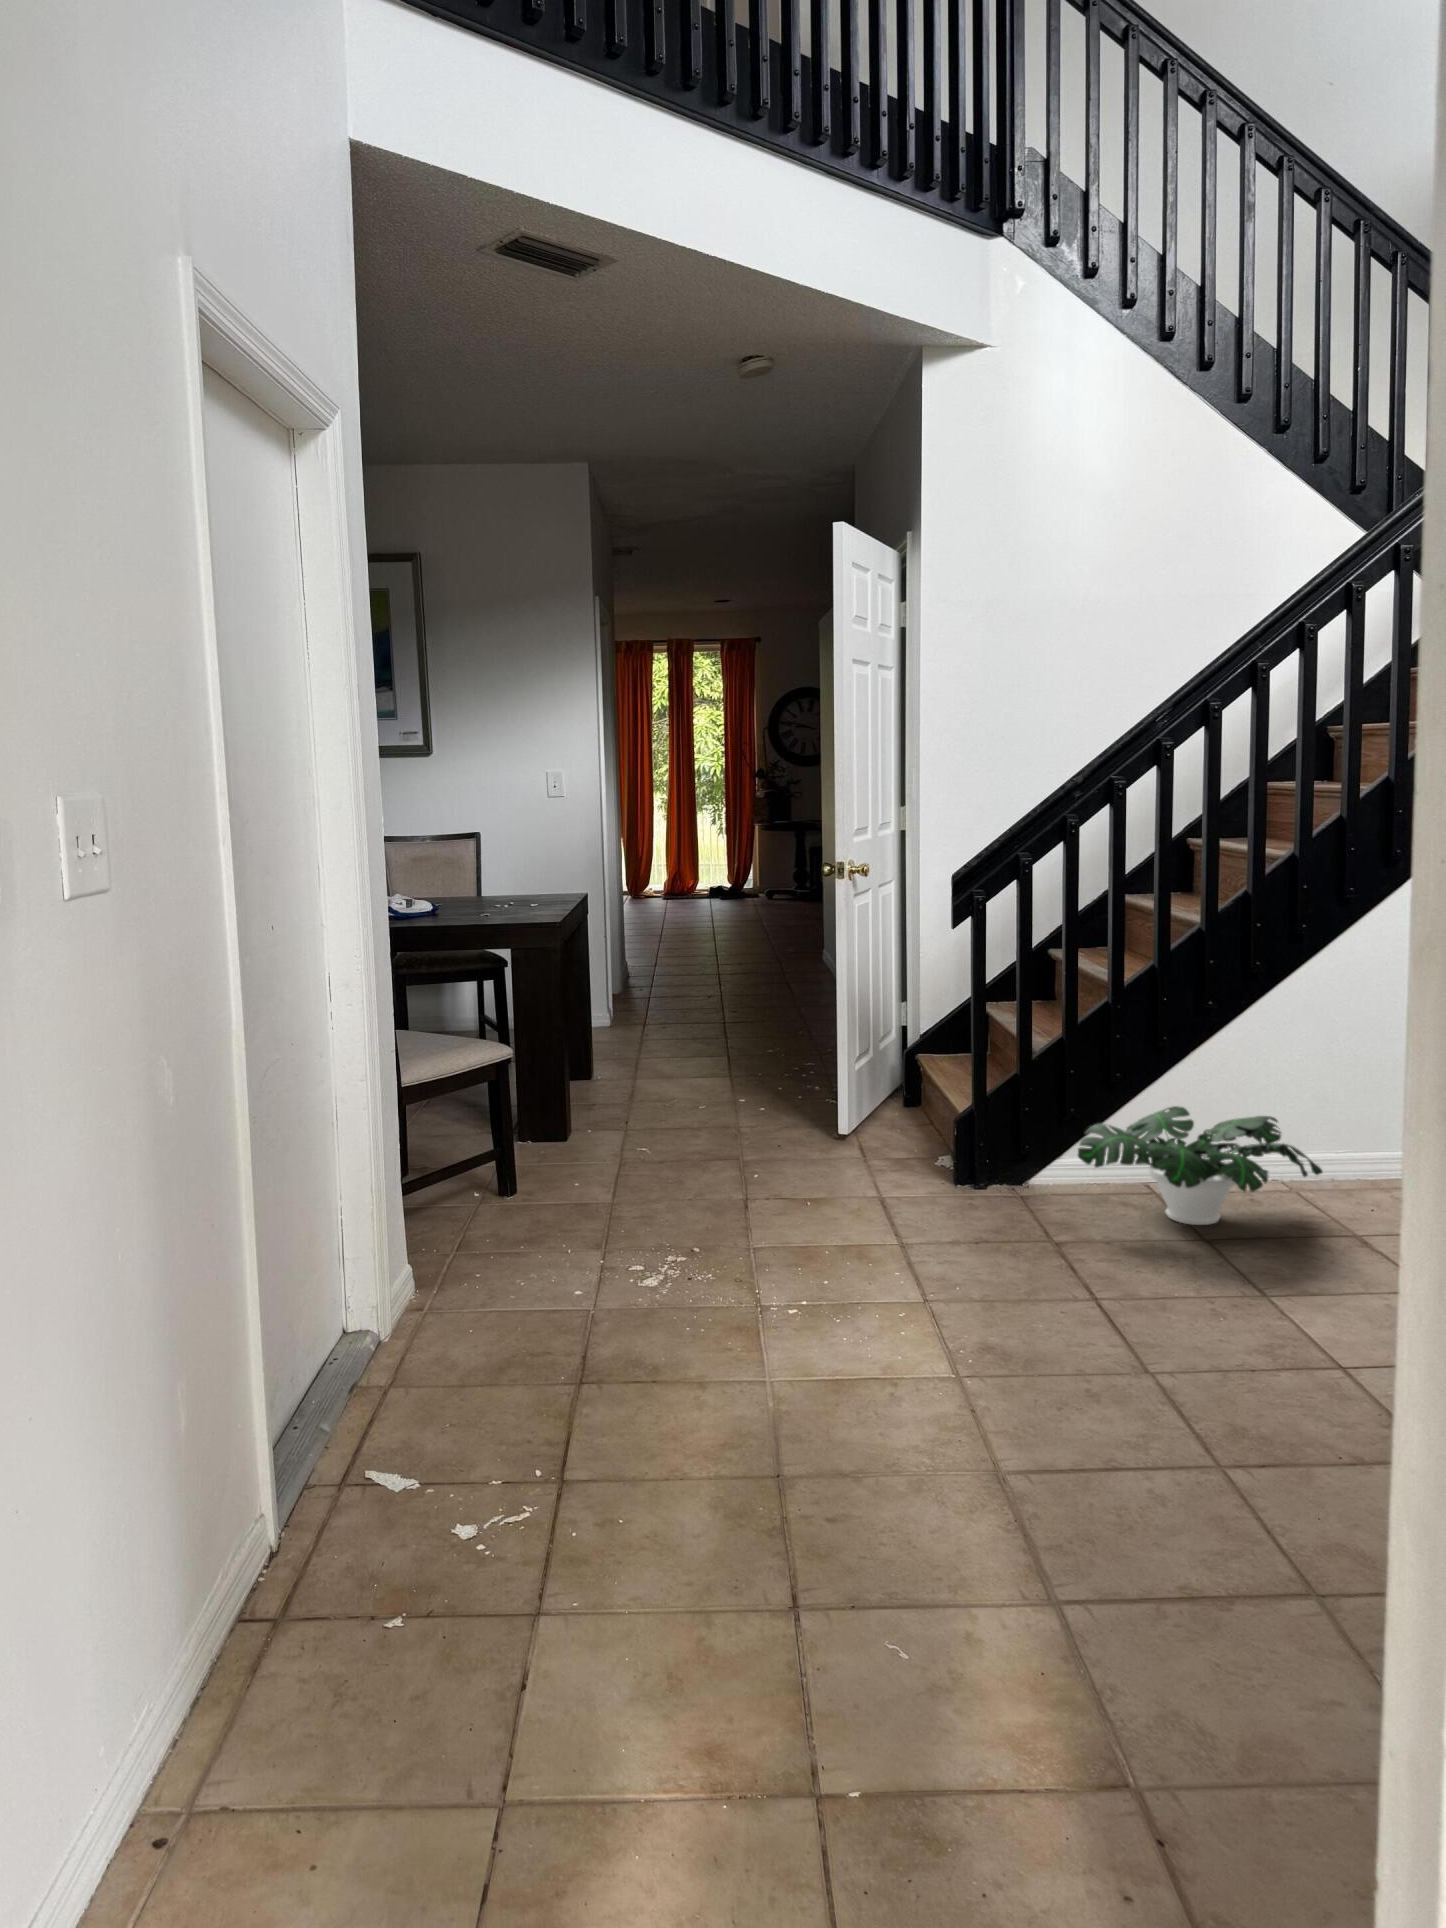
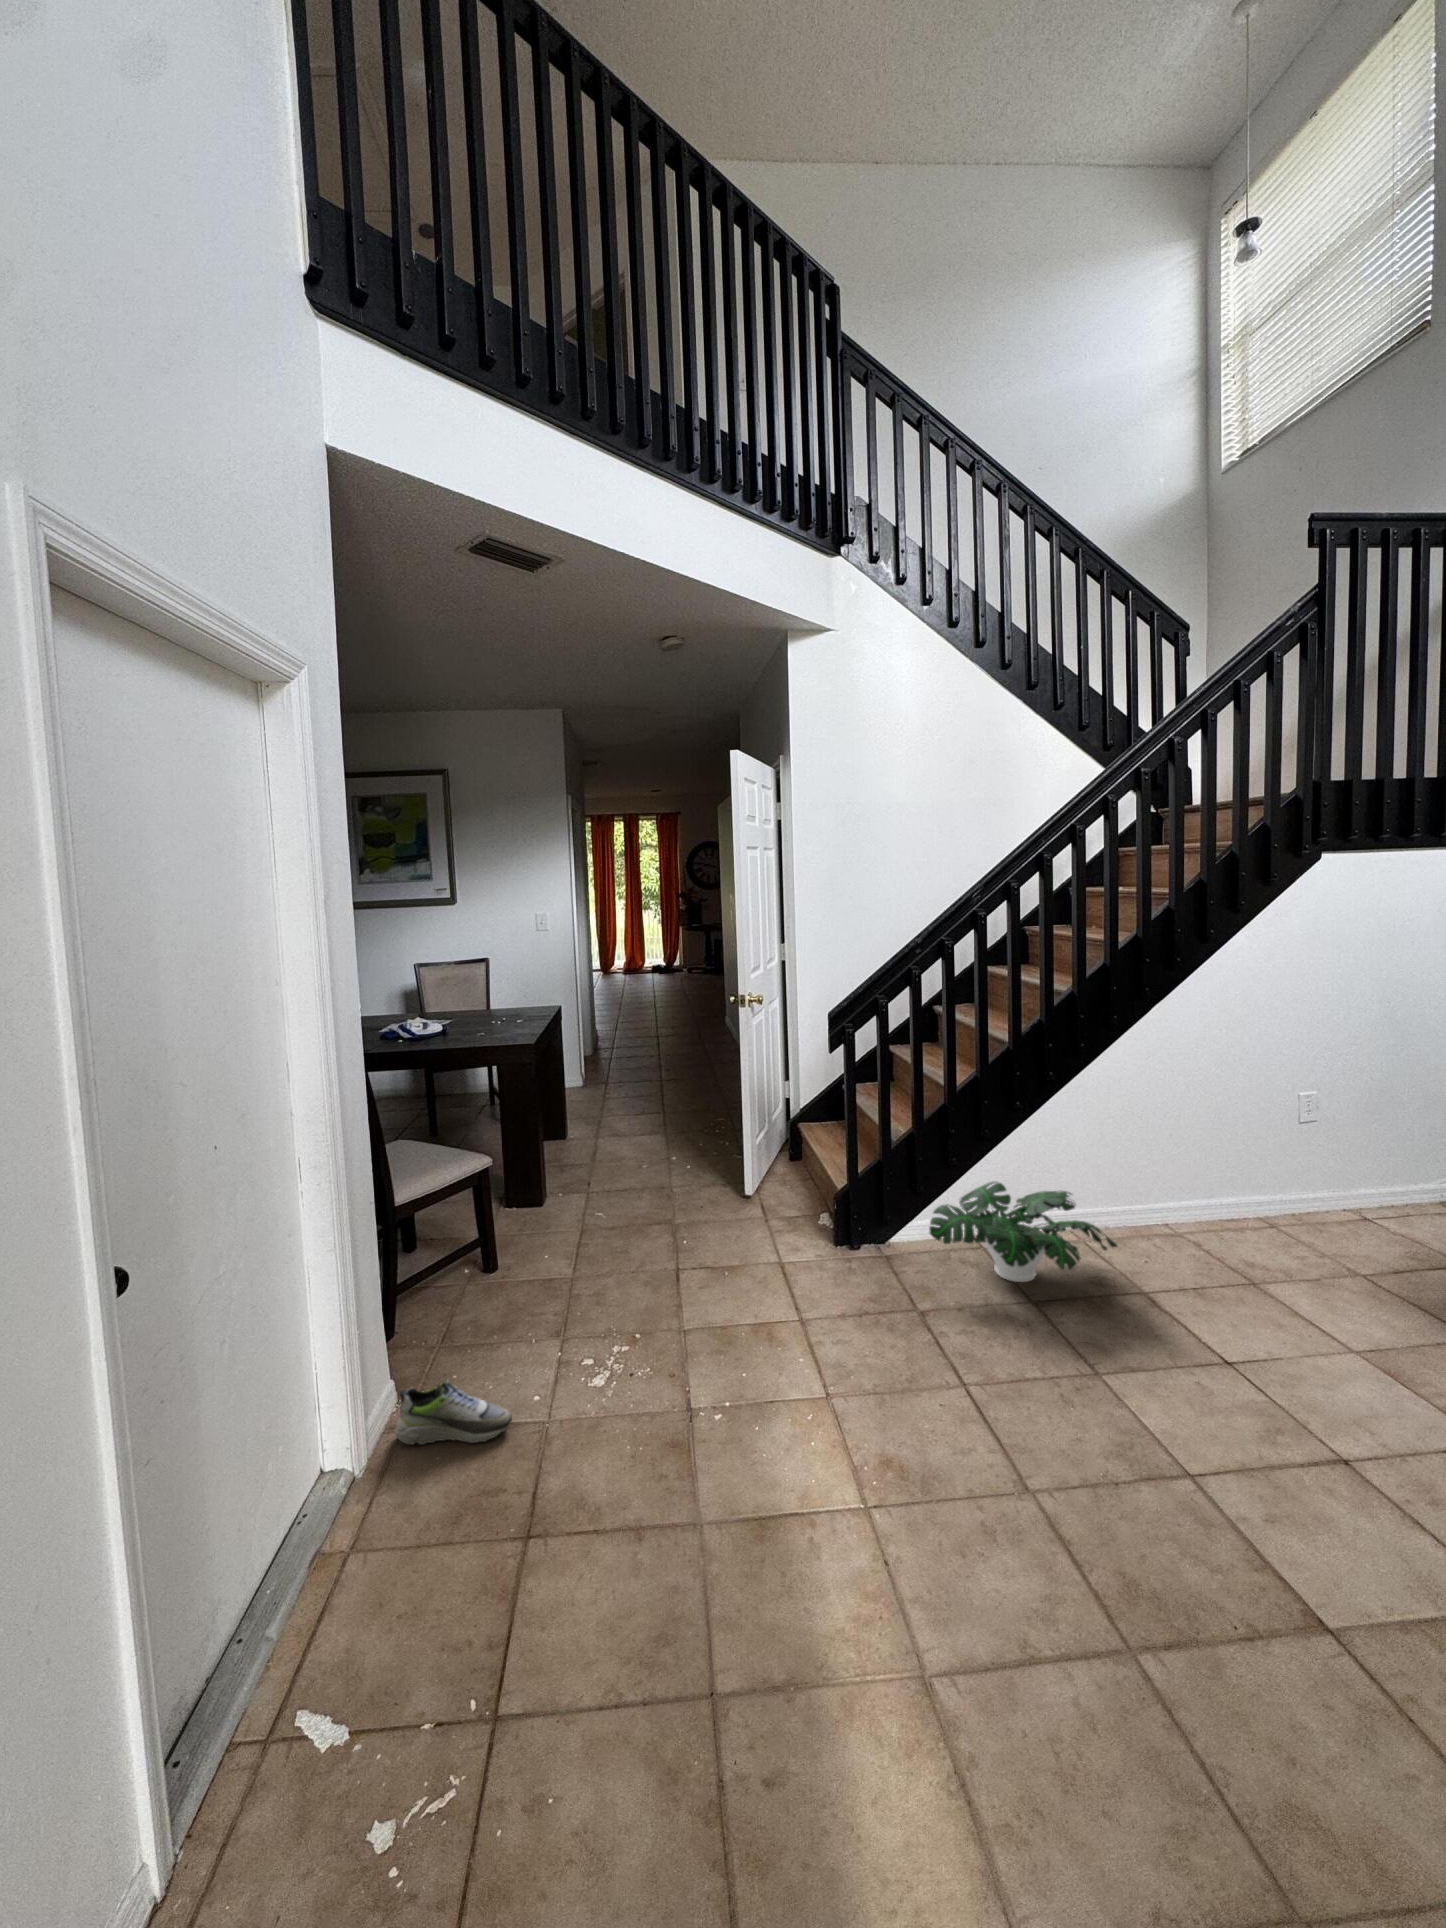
shoe: none [416,1259,550,1327] -> present [395,1381,512,1445]

